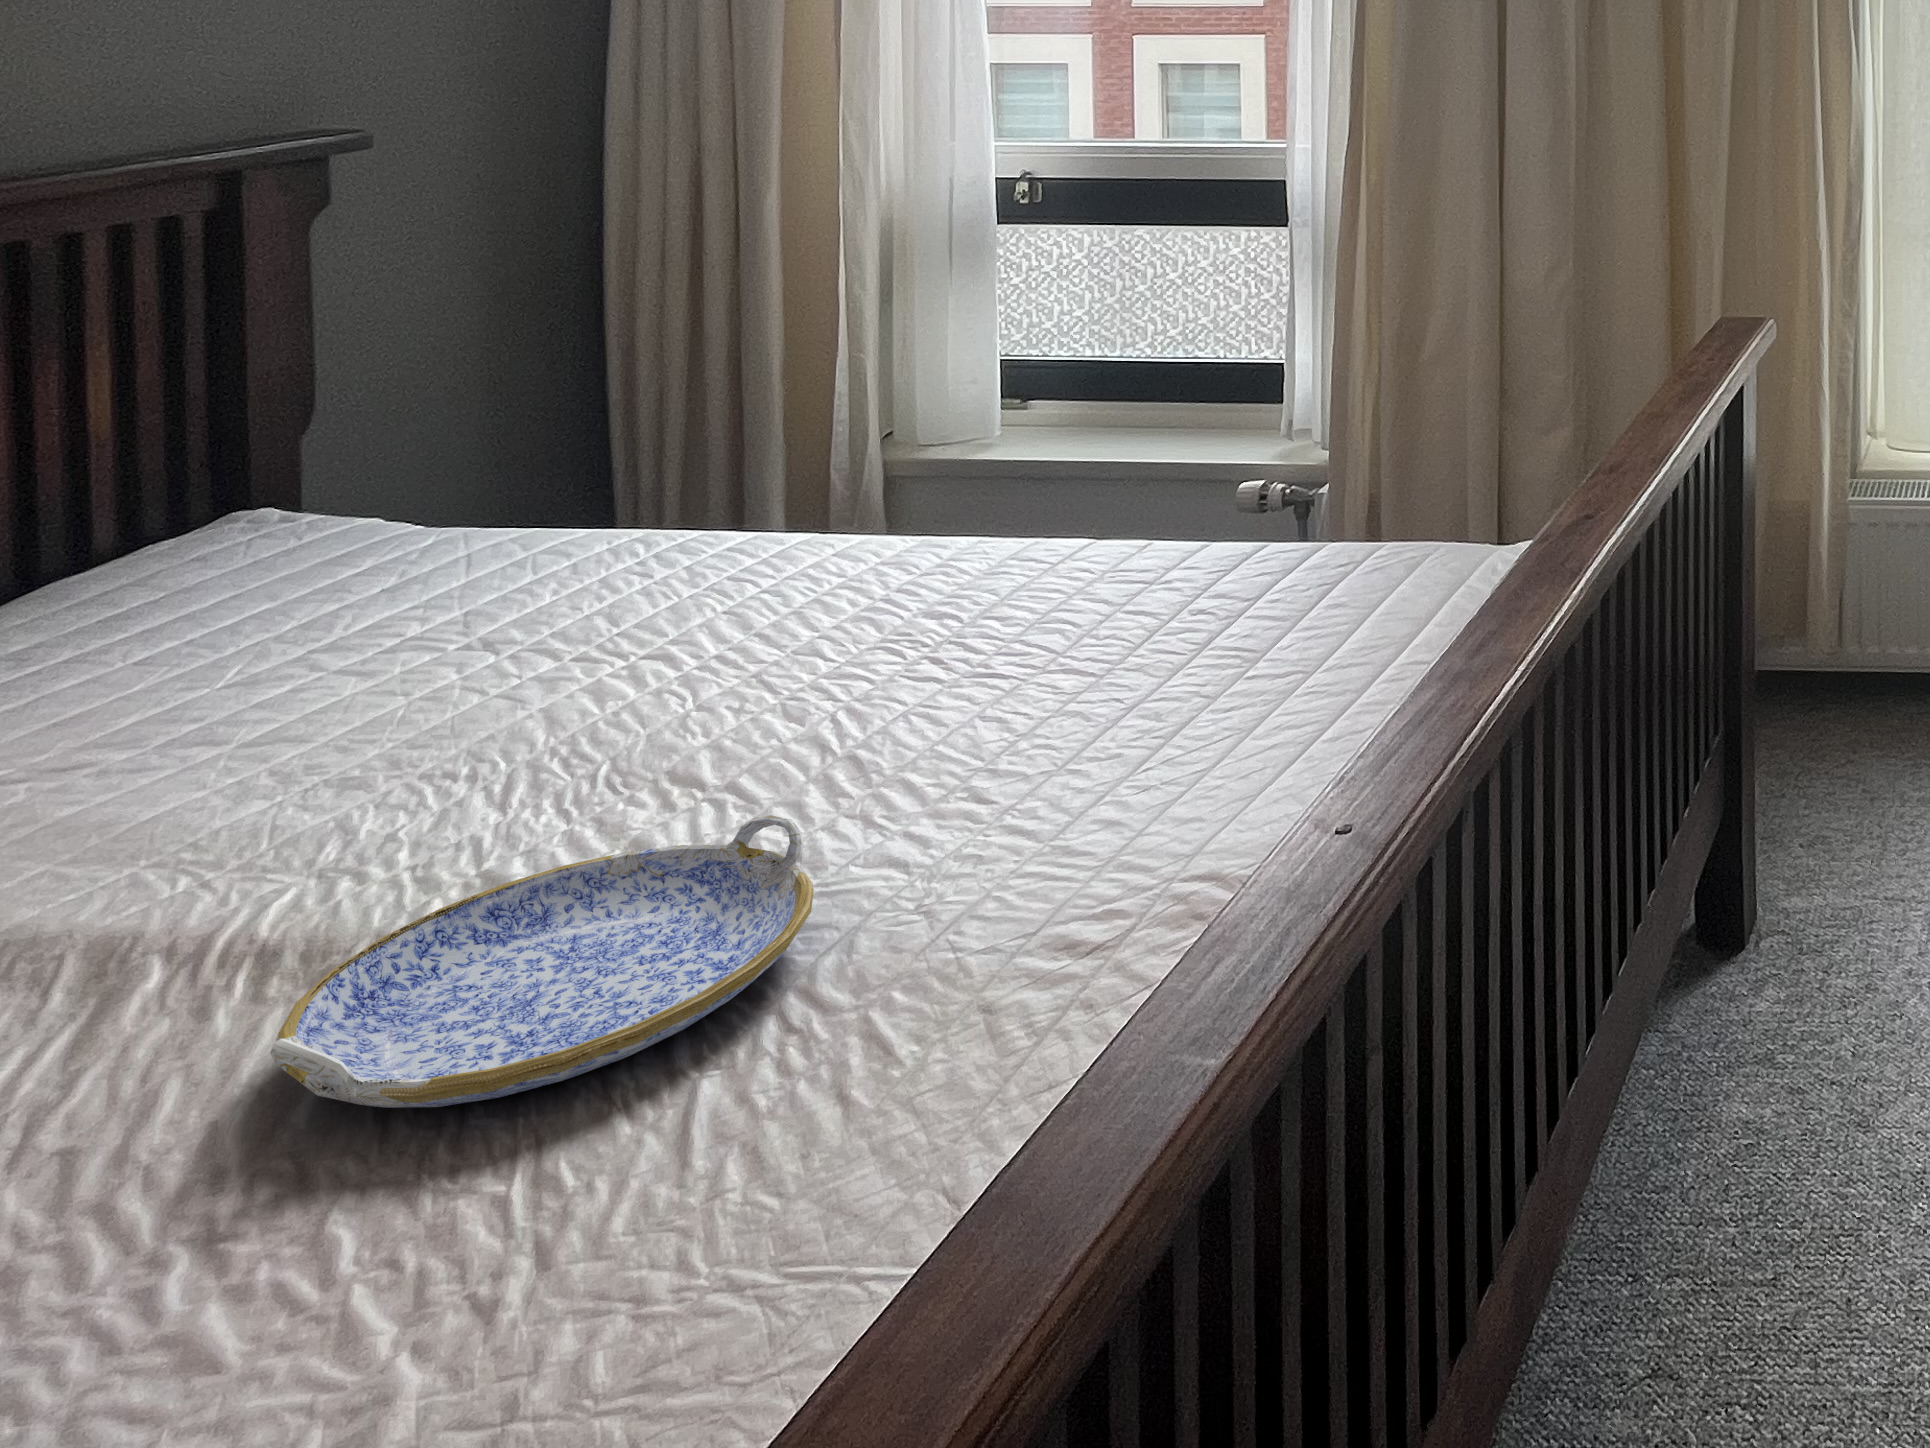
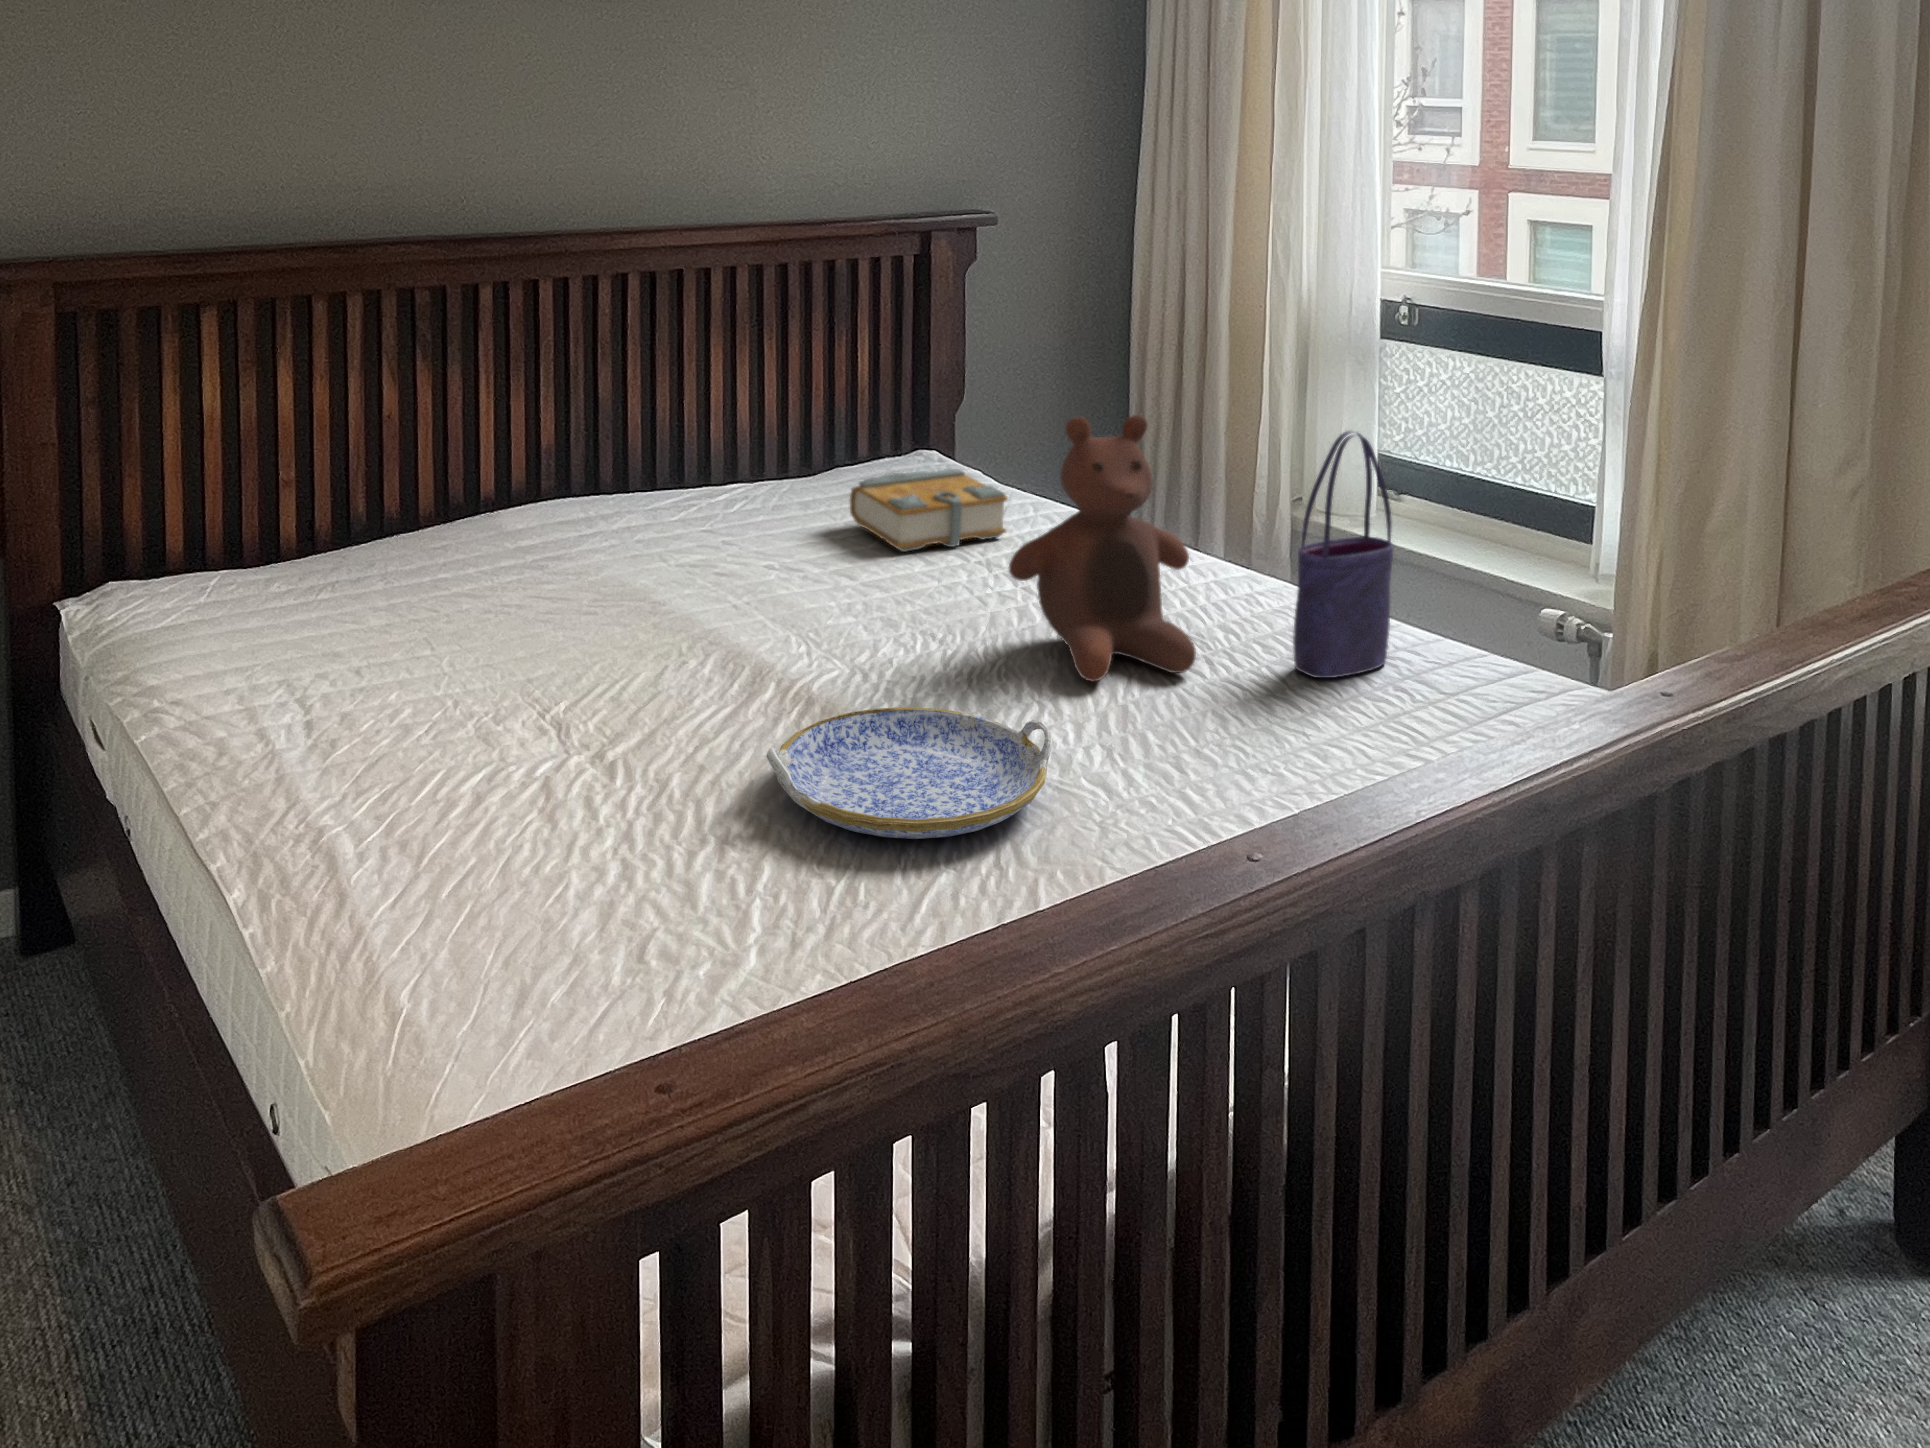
tote bag: none [1056,322,1171,634] -> present [1293,431,1394,678]
stuffed bear: none [600,364,930,746] -> present [1009,415,1196,682]
book: none [151,528,495,680] -> present [849,469,1008,552]

